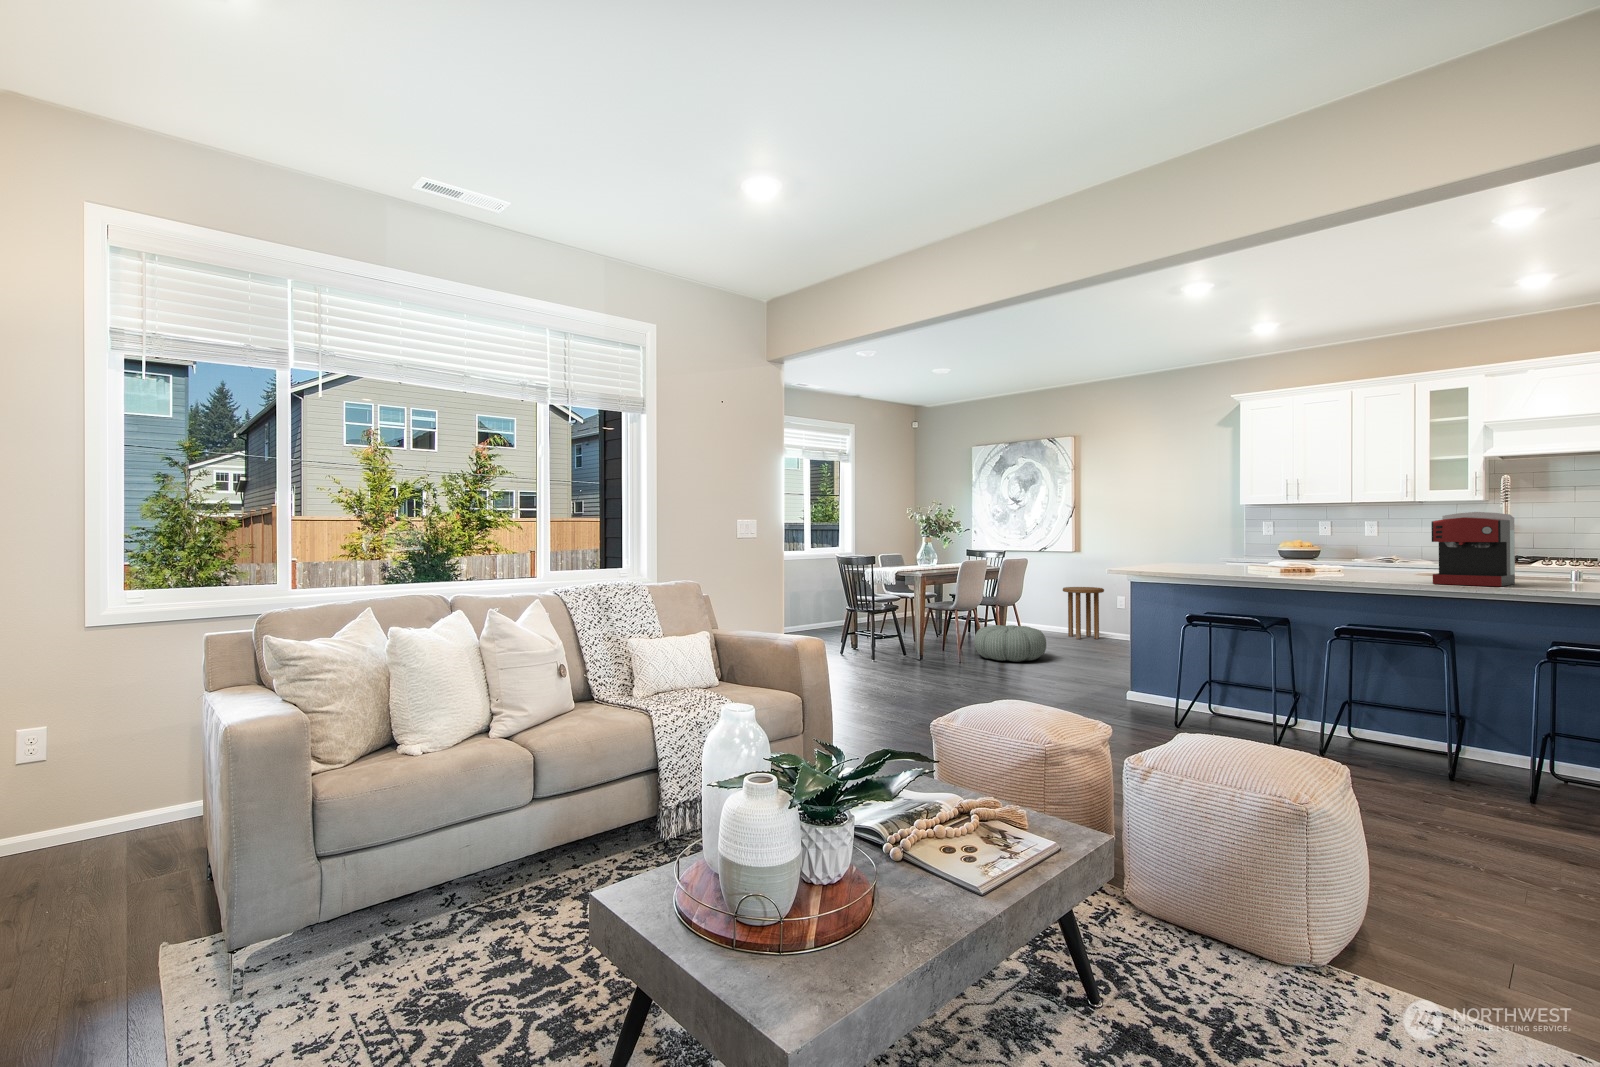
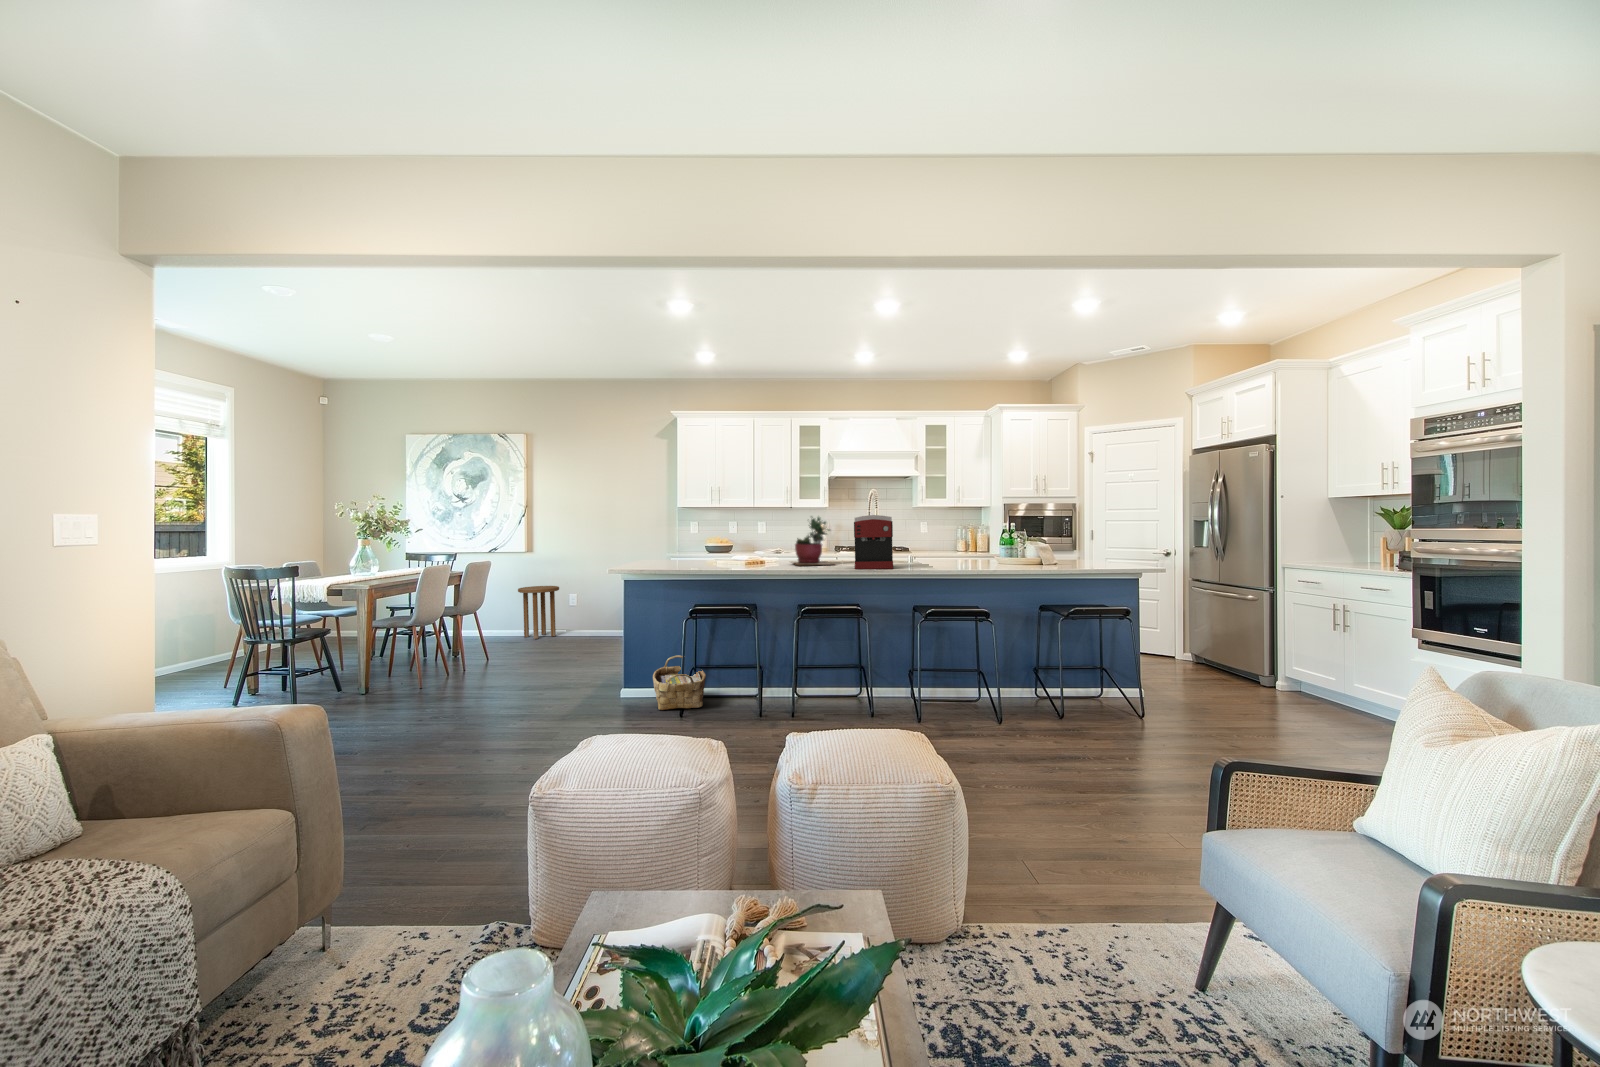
succulent plant: none [1348,514,1419,578] -> present [792,517,832,565]
pouf: present [974,625,1046,662] -> none [435,634,519,676]
woven basket: none [1149,665,1213,724] -> present [653,655,706,710]

